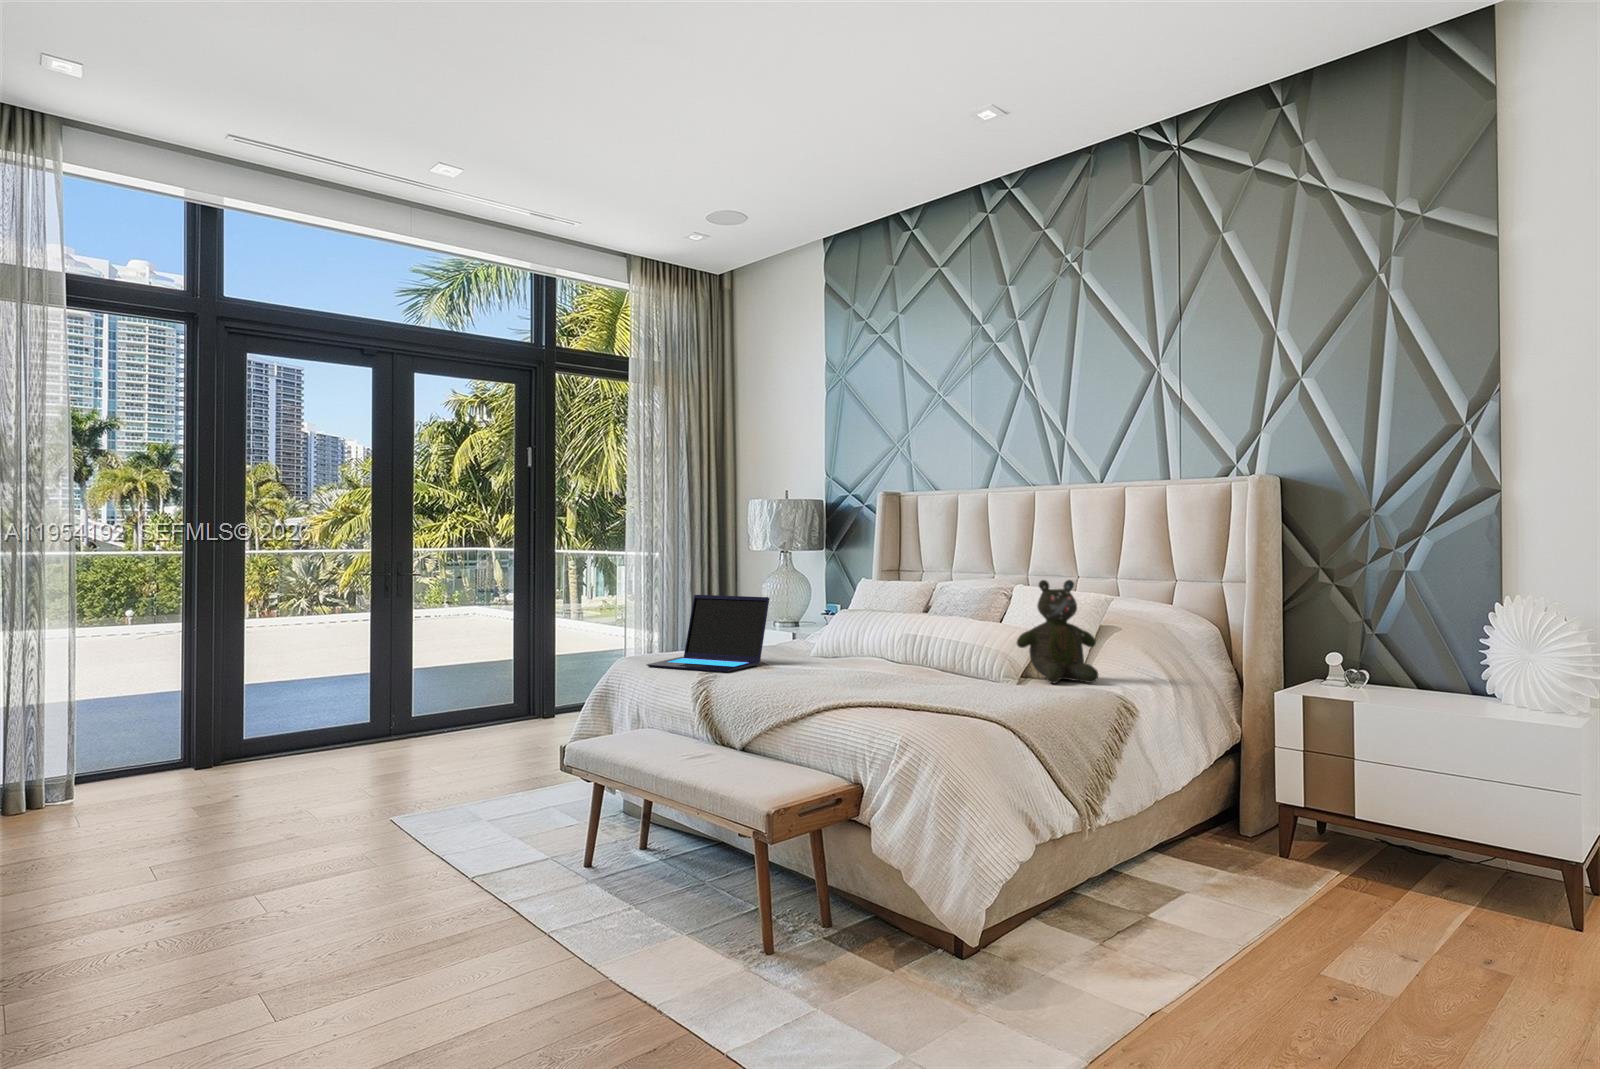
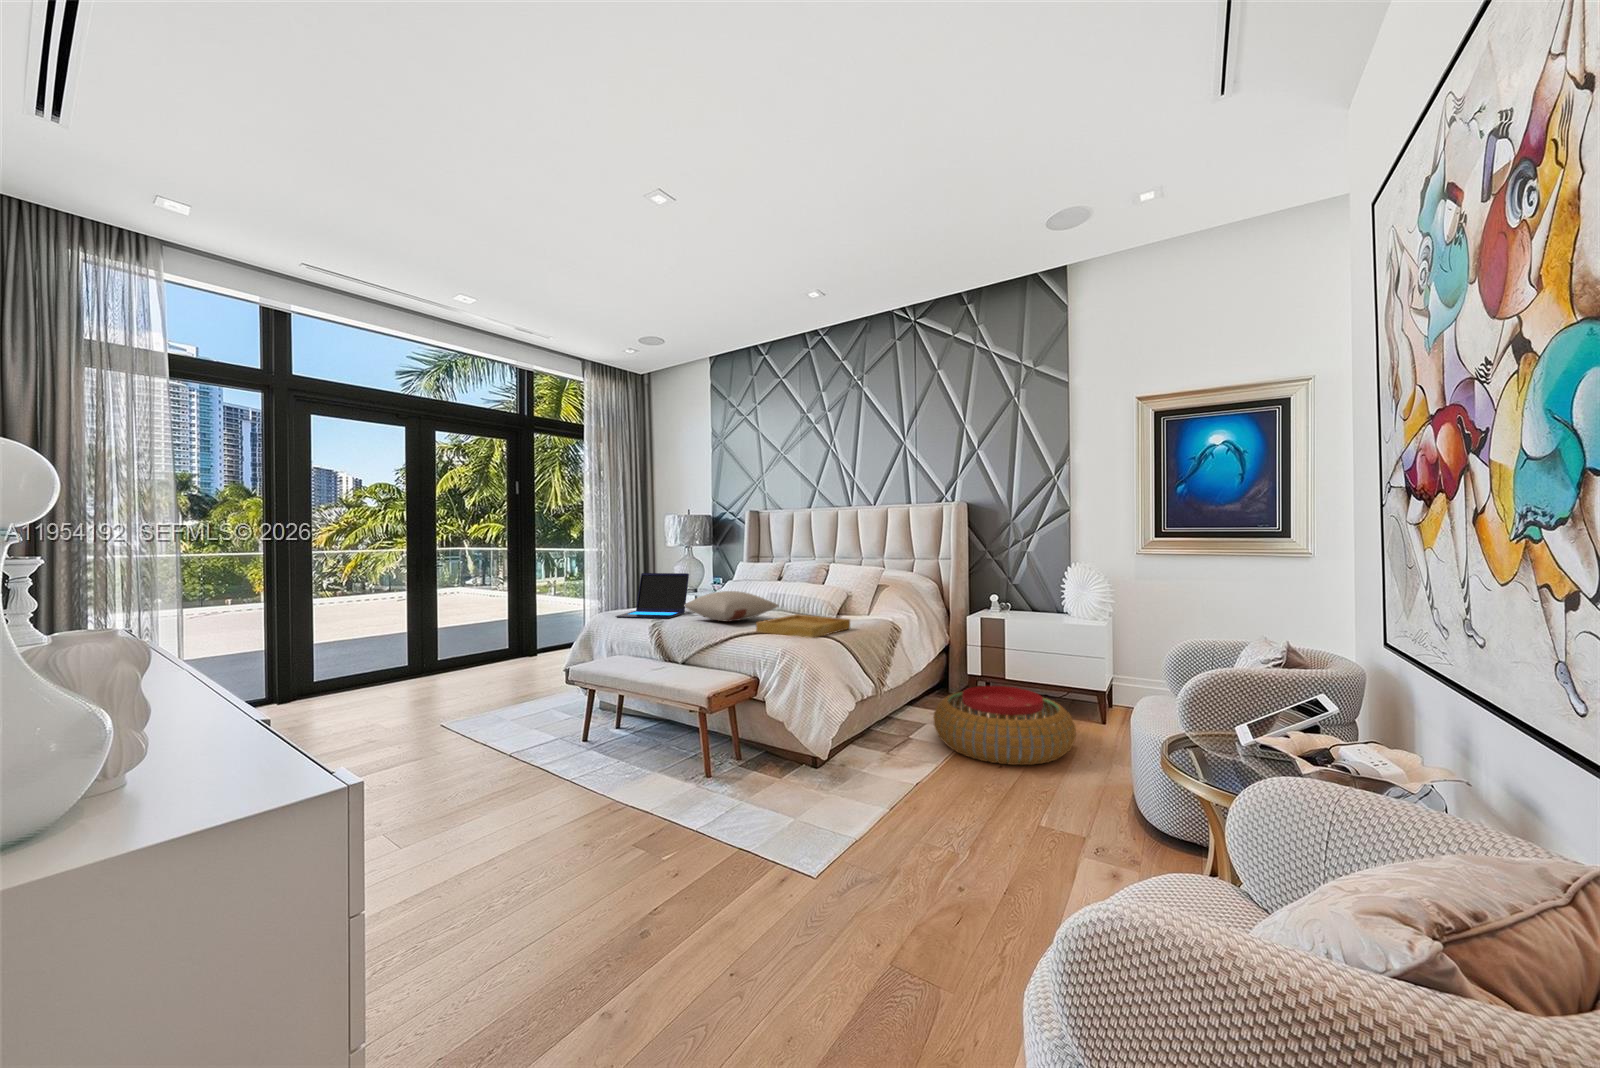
teddy bear: present [1017,580,1098,683] -> none [834,559,878,617]
pillow: none [753,630,914,682] -> present [685,591,779,622]
tray: none [863,675,1036,722] -> present [756,614,850,638]
pouf: none [1196,829,1499,999] -> present [934,686,1076,765]

